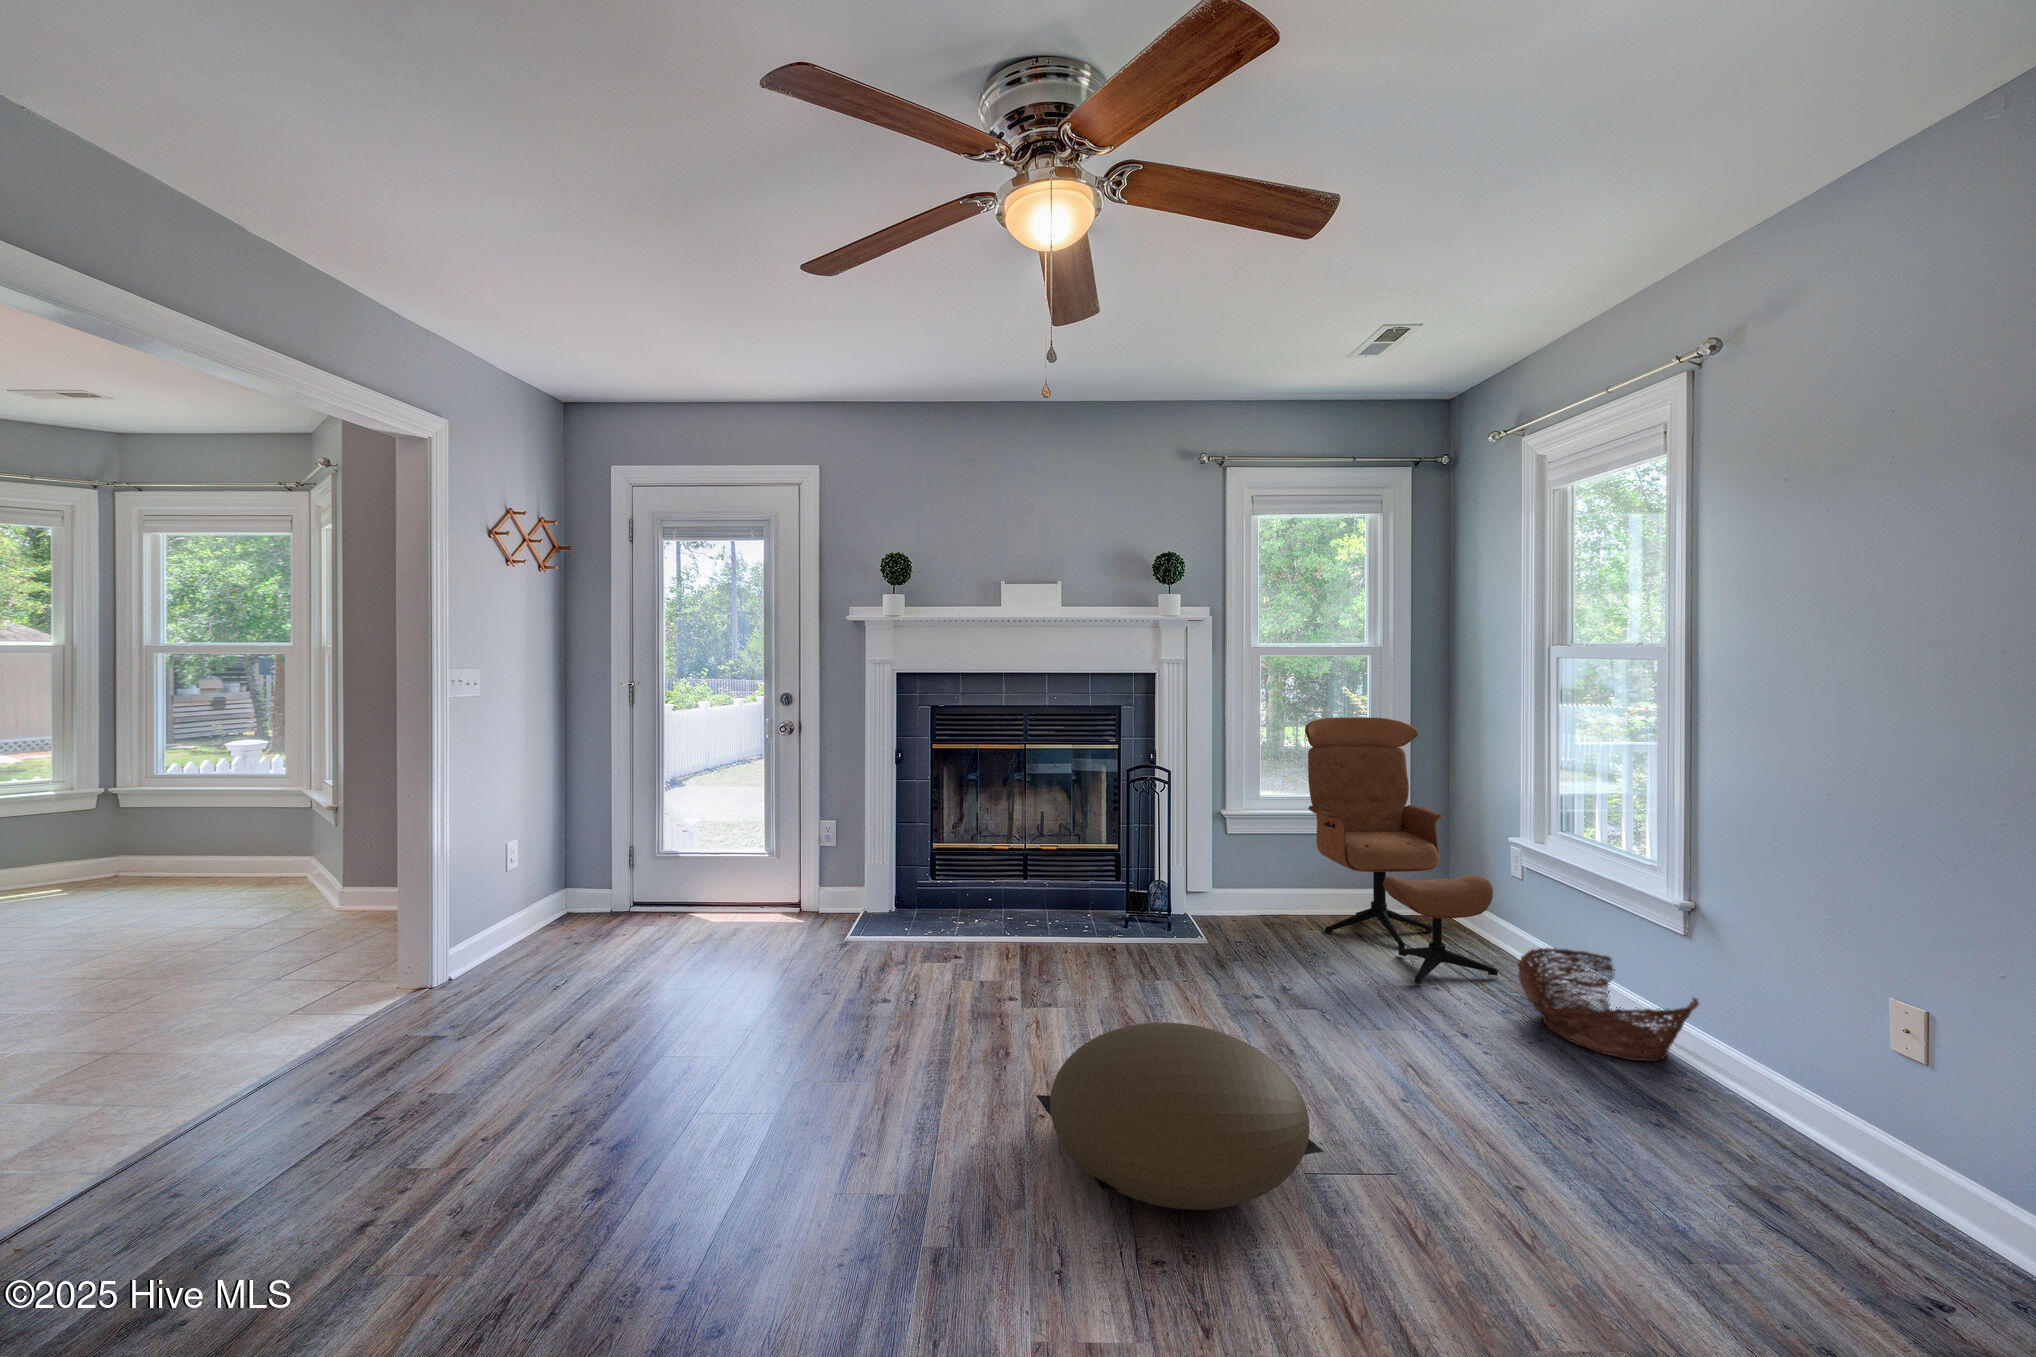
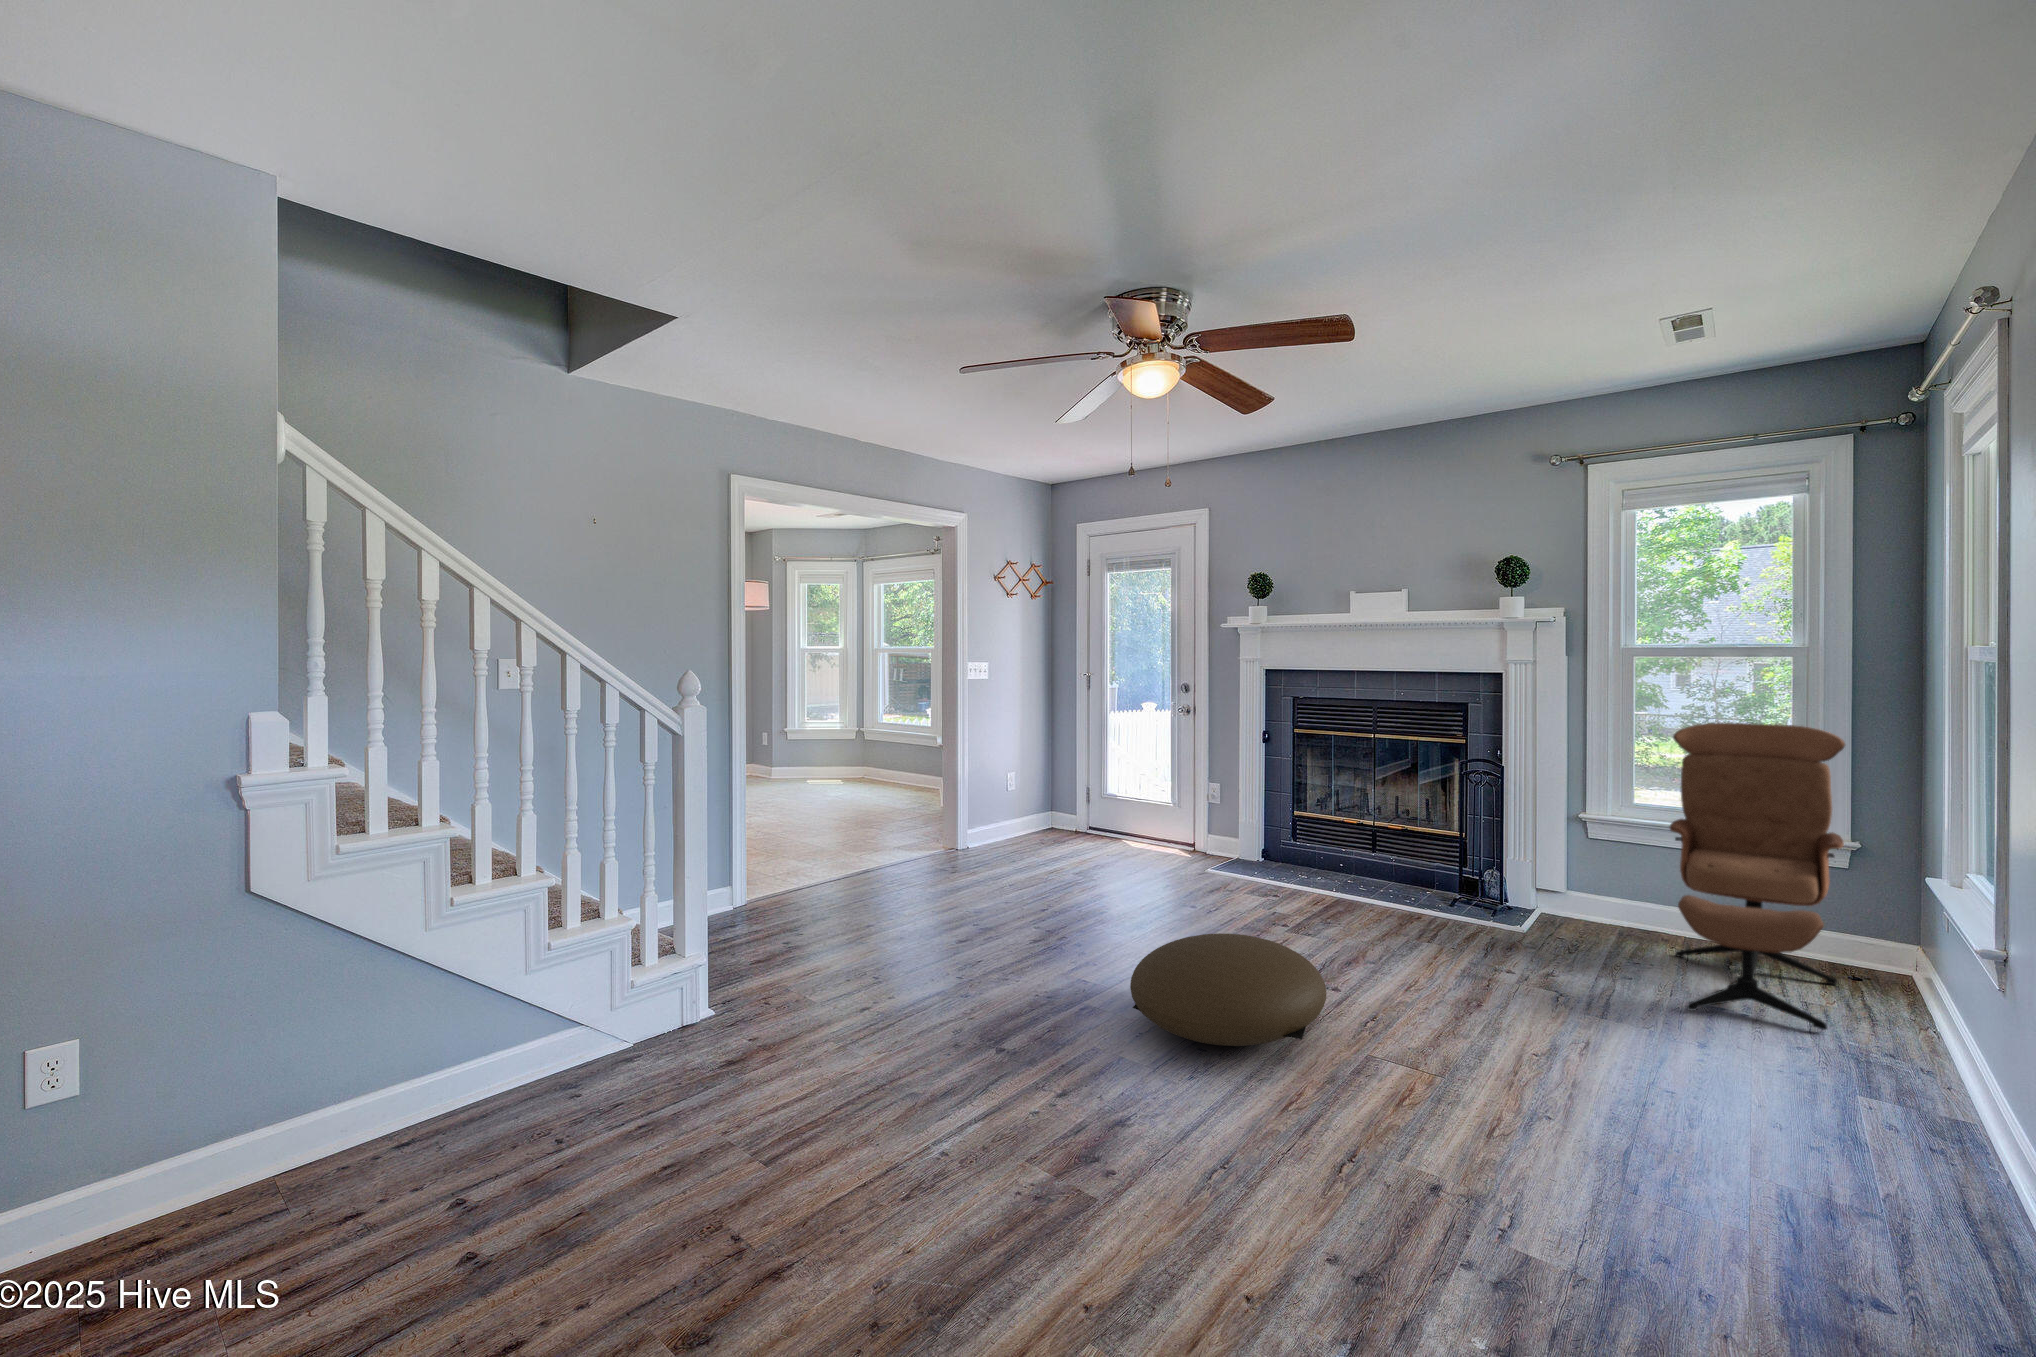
basket: present [1518,948,1699,1061] -> none [1757,998,1971,1134]

